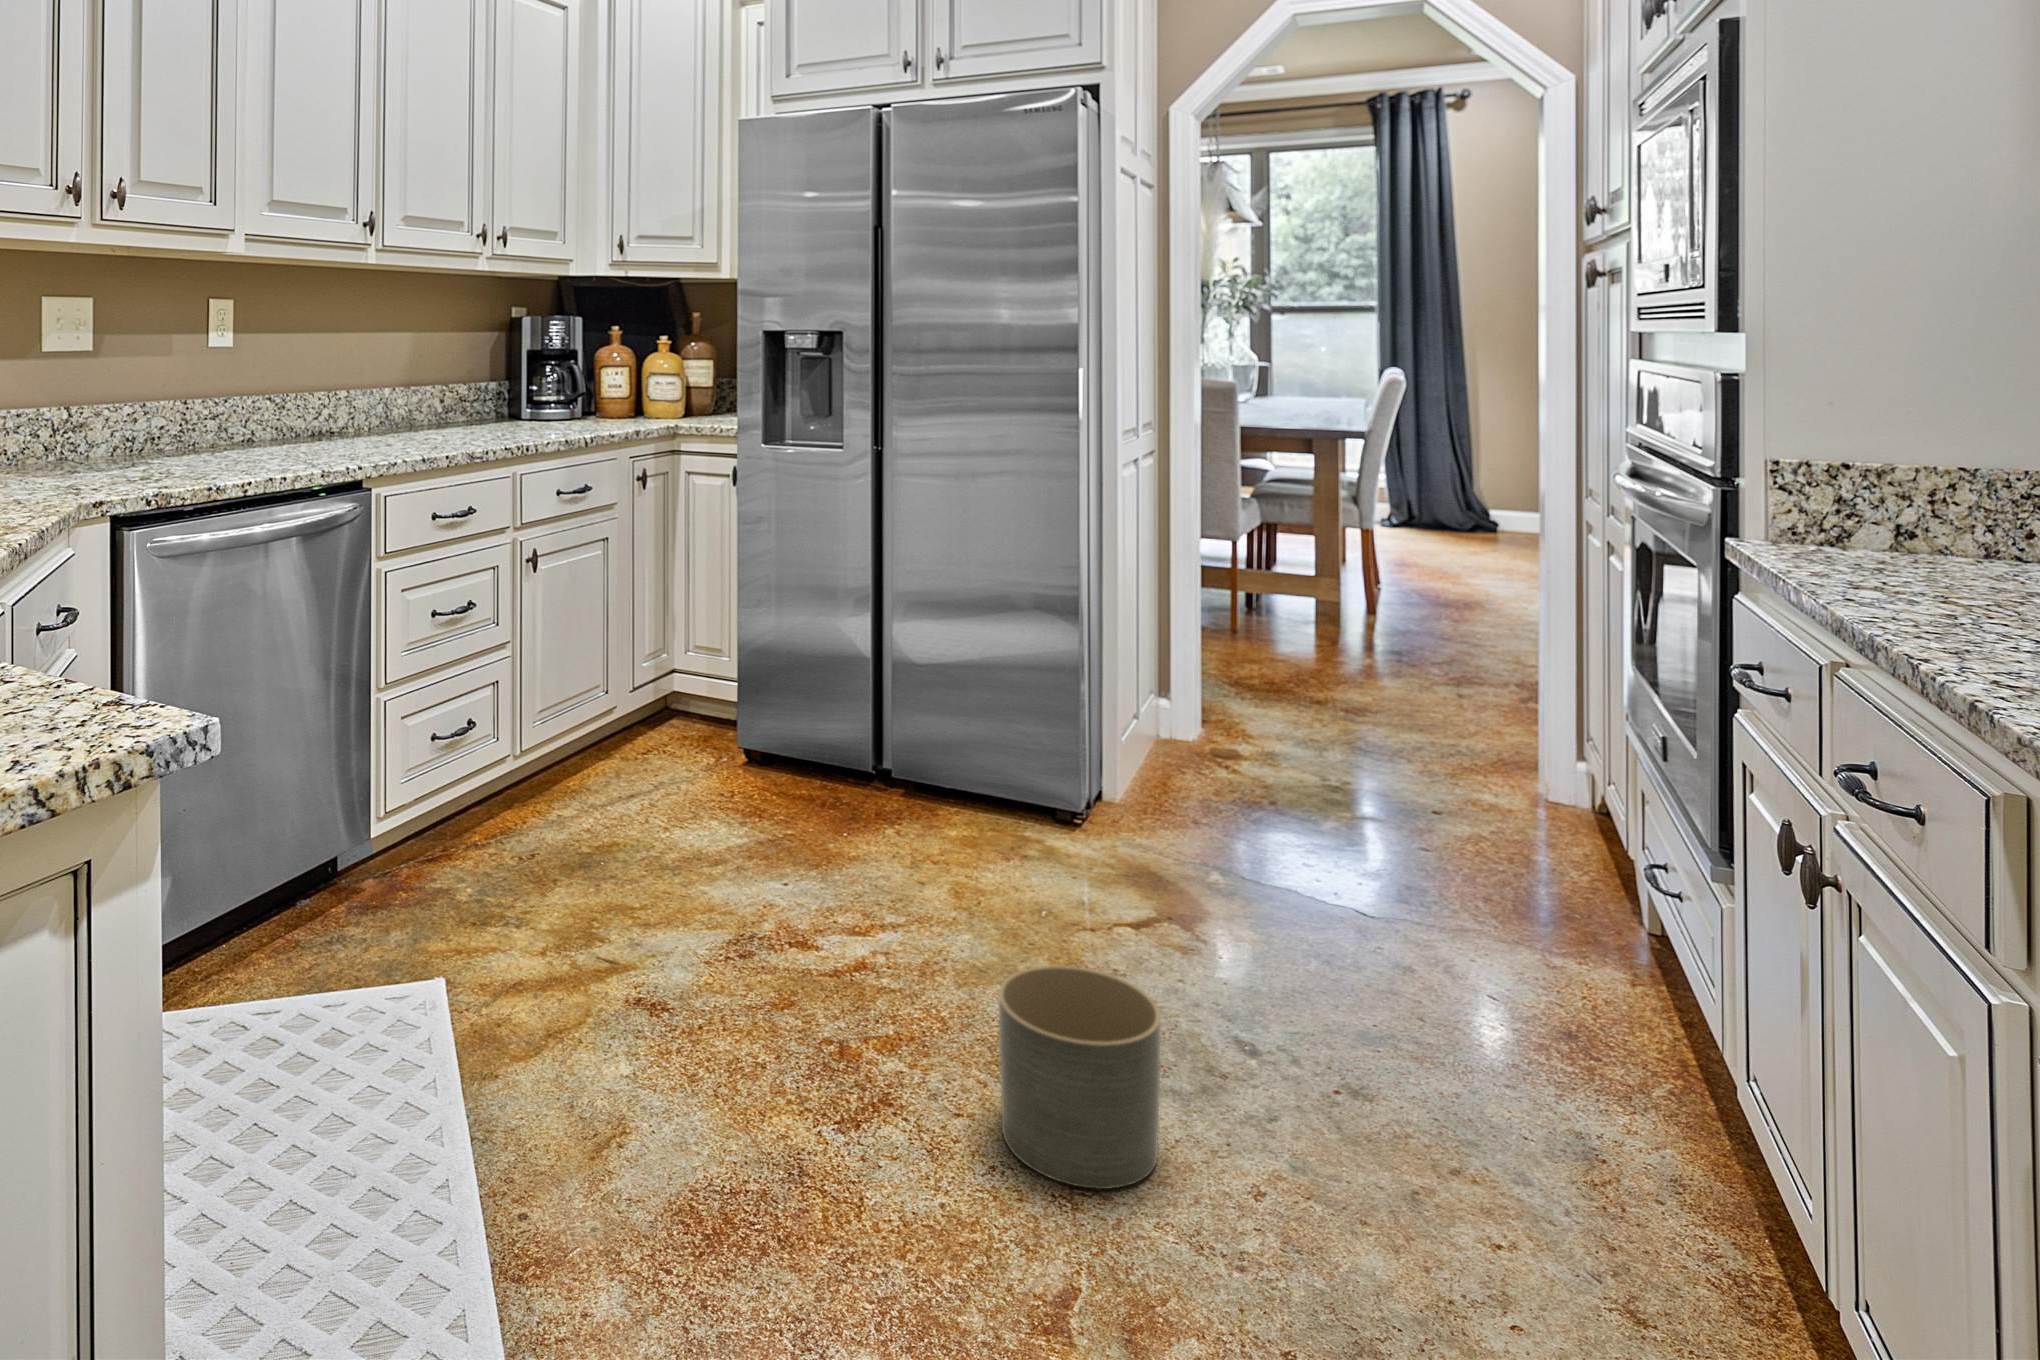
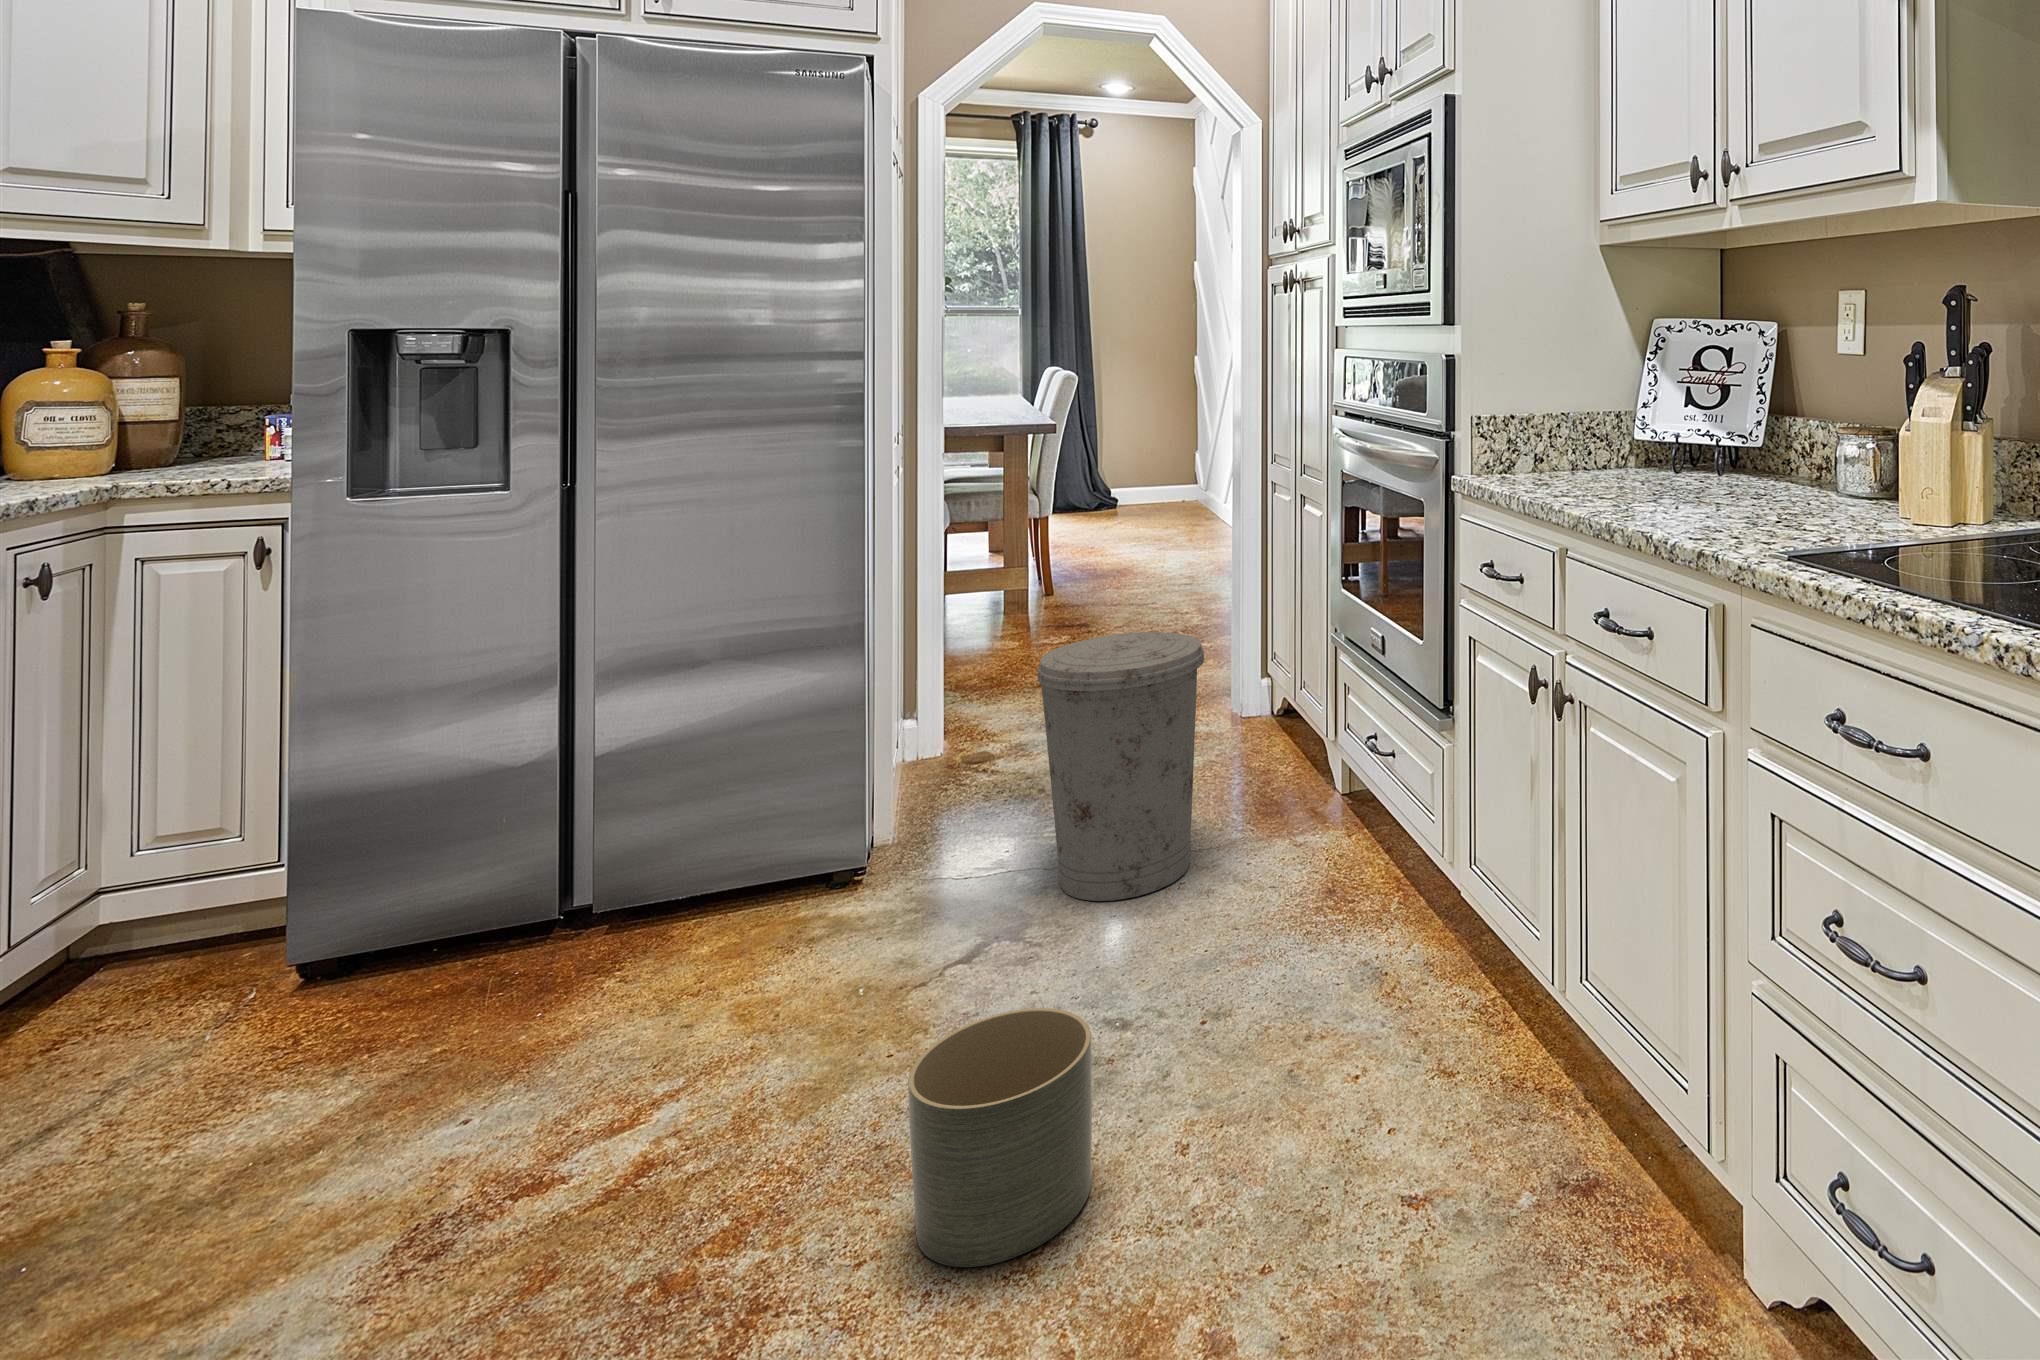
trash can: none [1235,653,1431,948] -> present [1037,632,1204,901]

